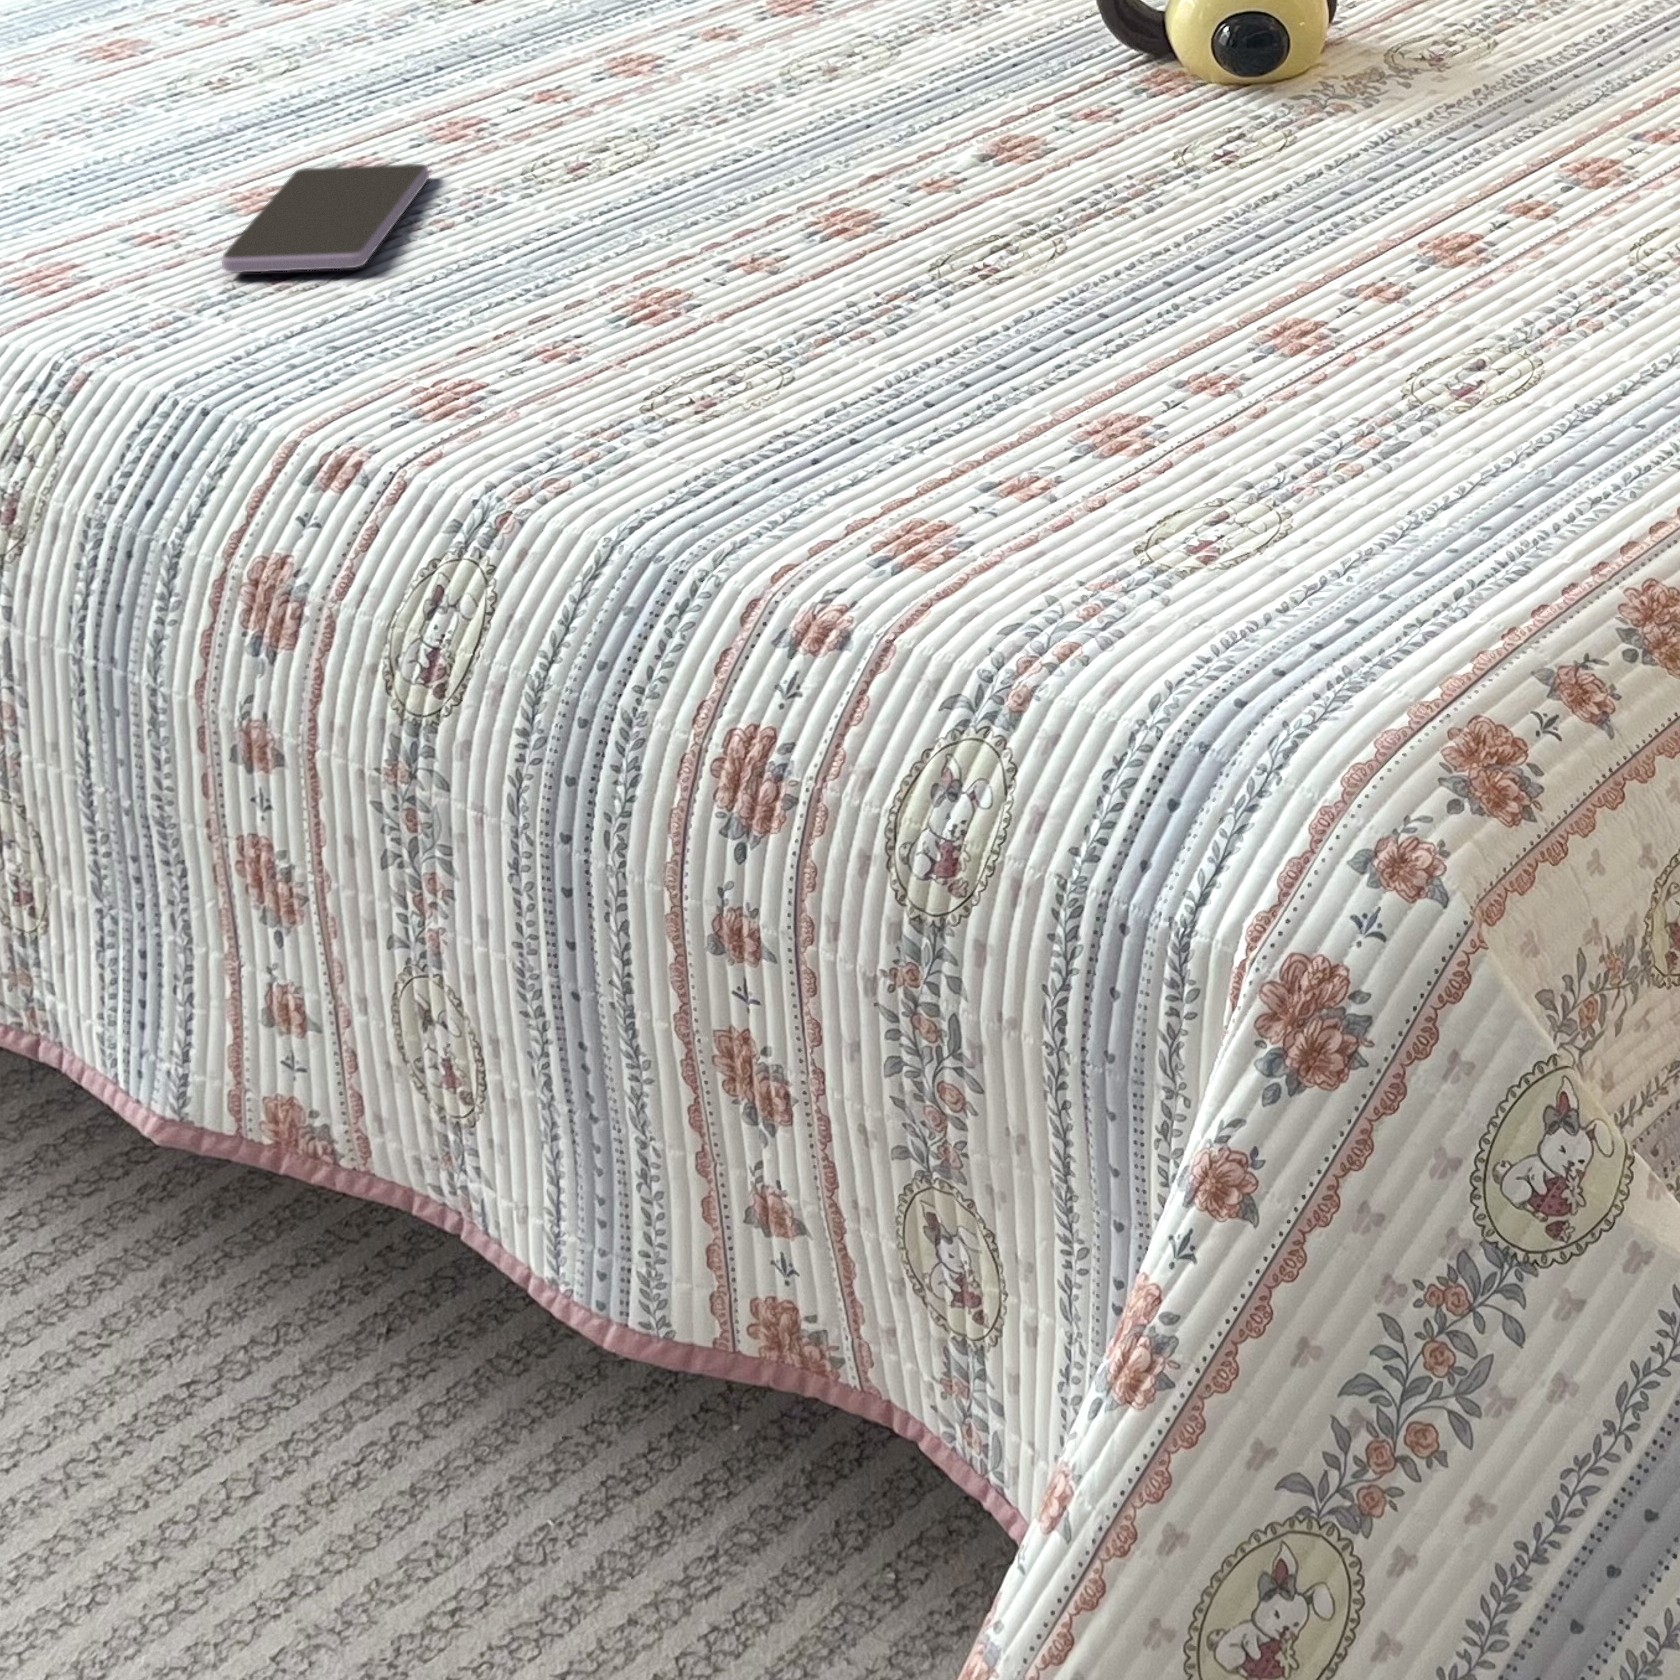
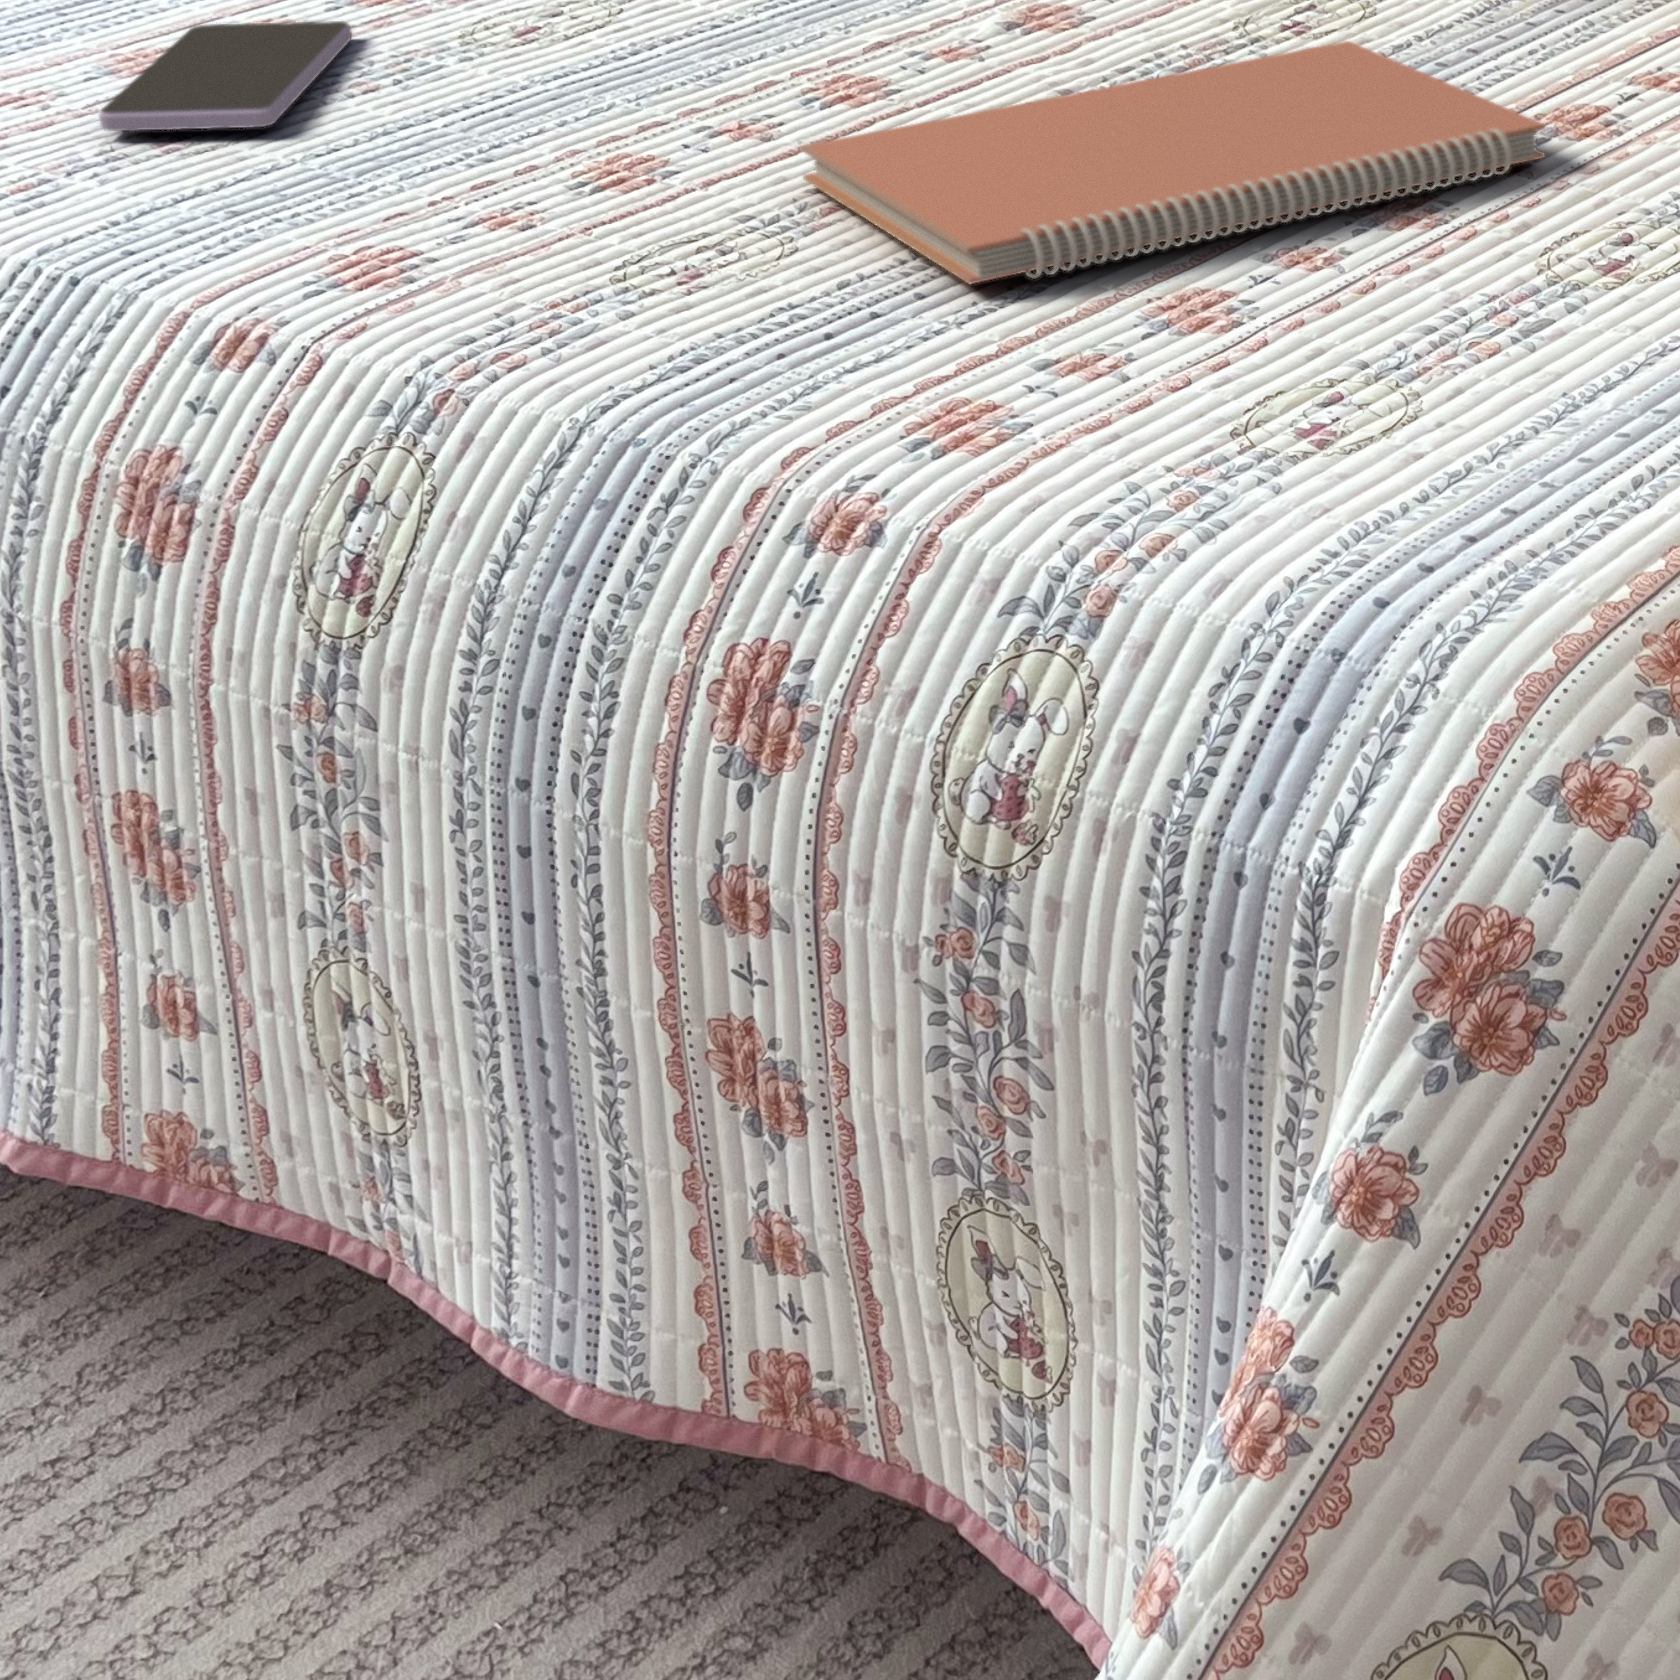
notebook: none [797,180,1419,417] -> present [801,41,1545,284]

